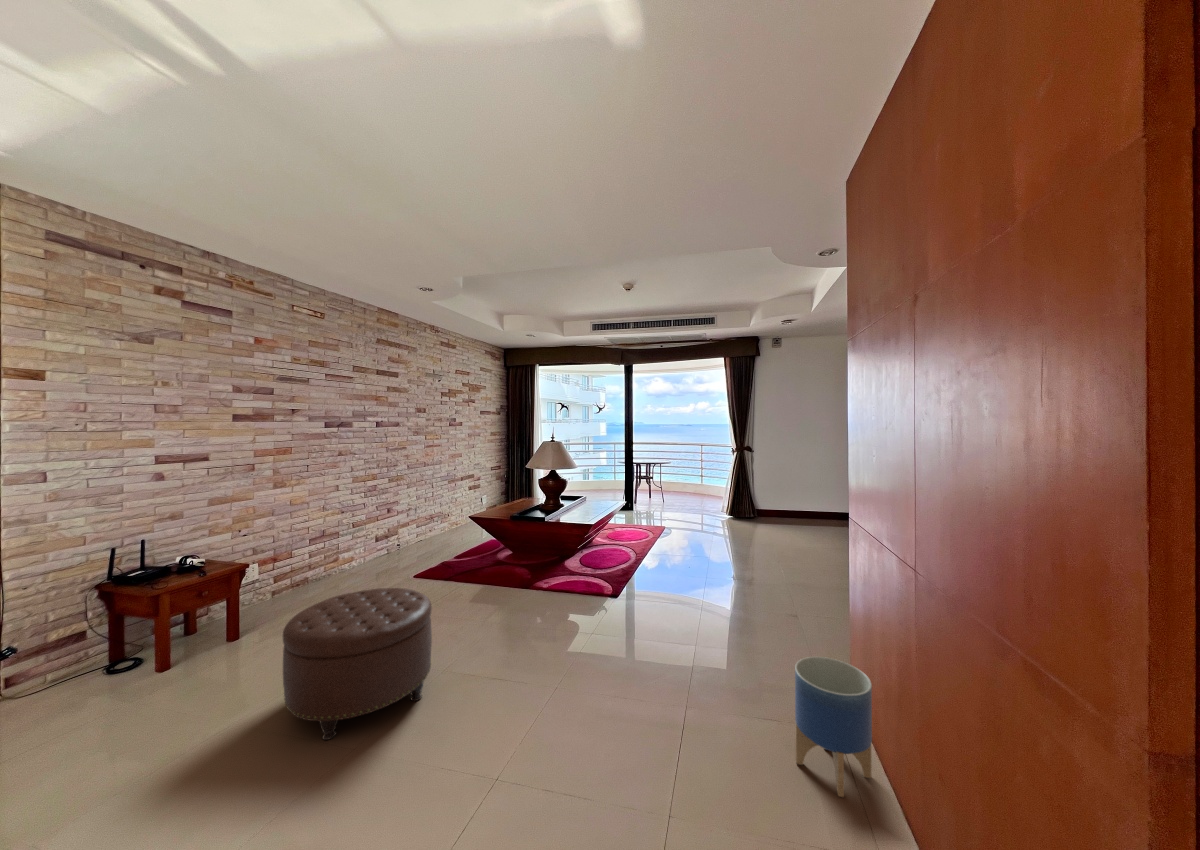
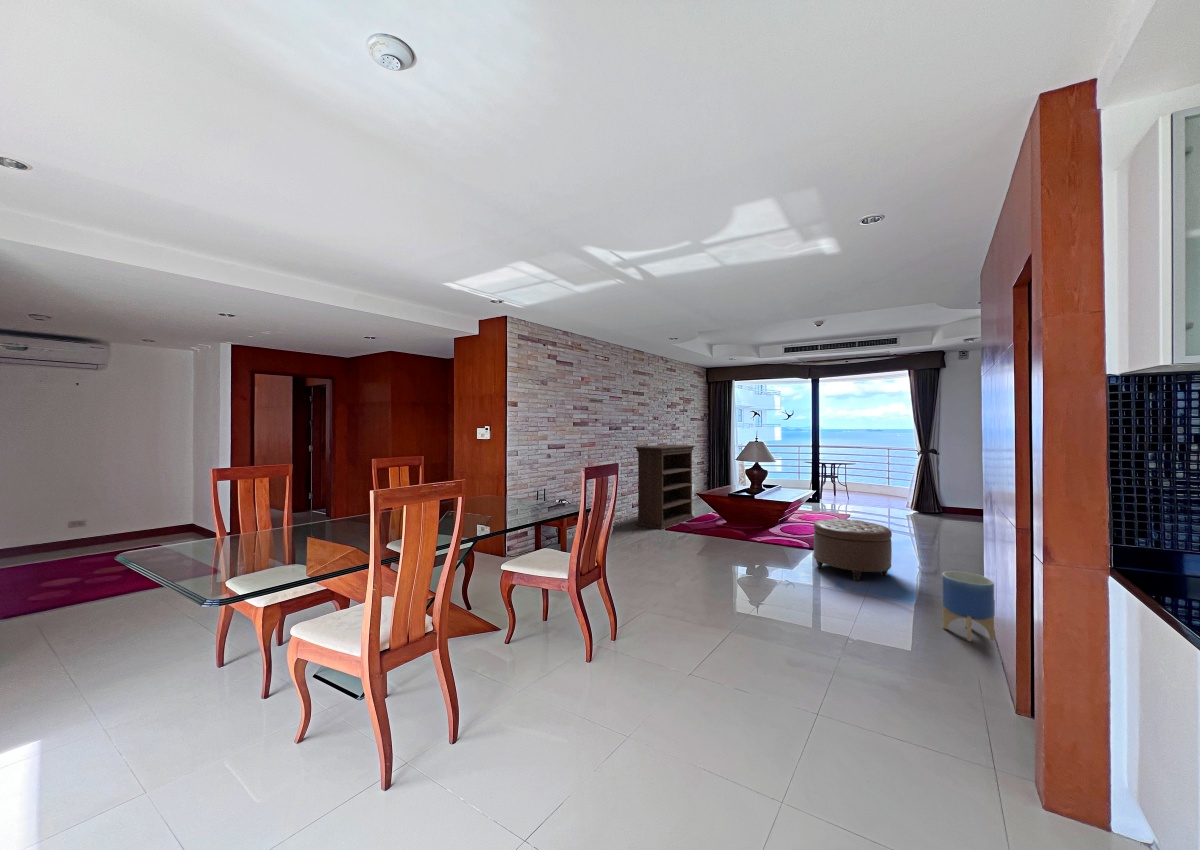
bookshelf: none [368,447,475,578] -> present [634,445,695,529]
ottoman: present [283,588,432,740] -> present [814,519,892,581]

